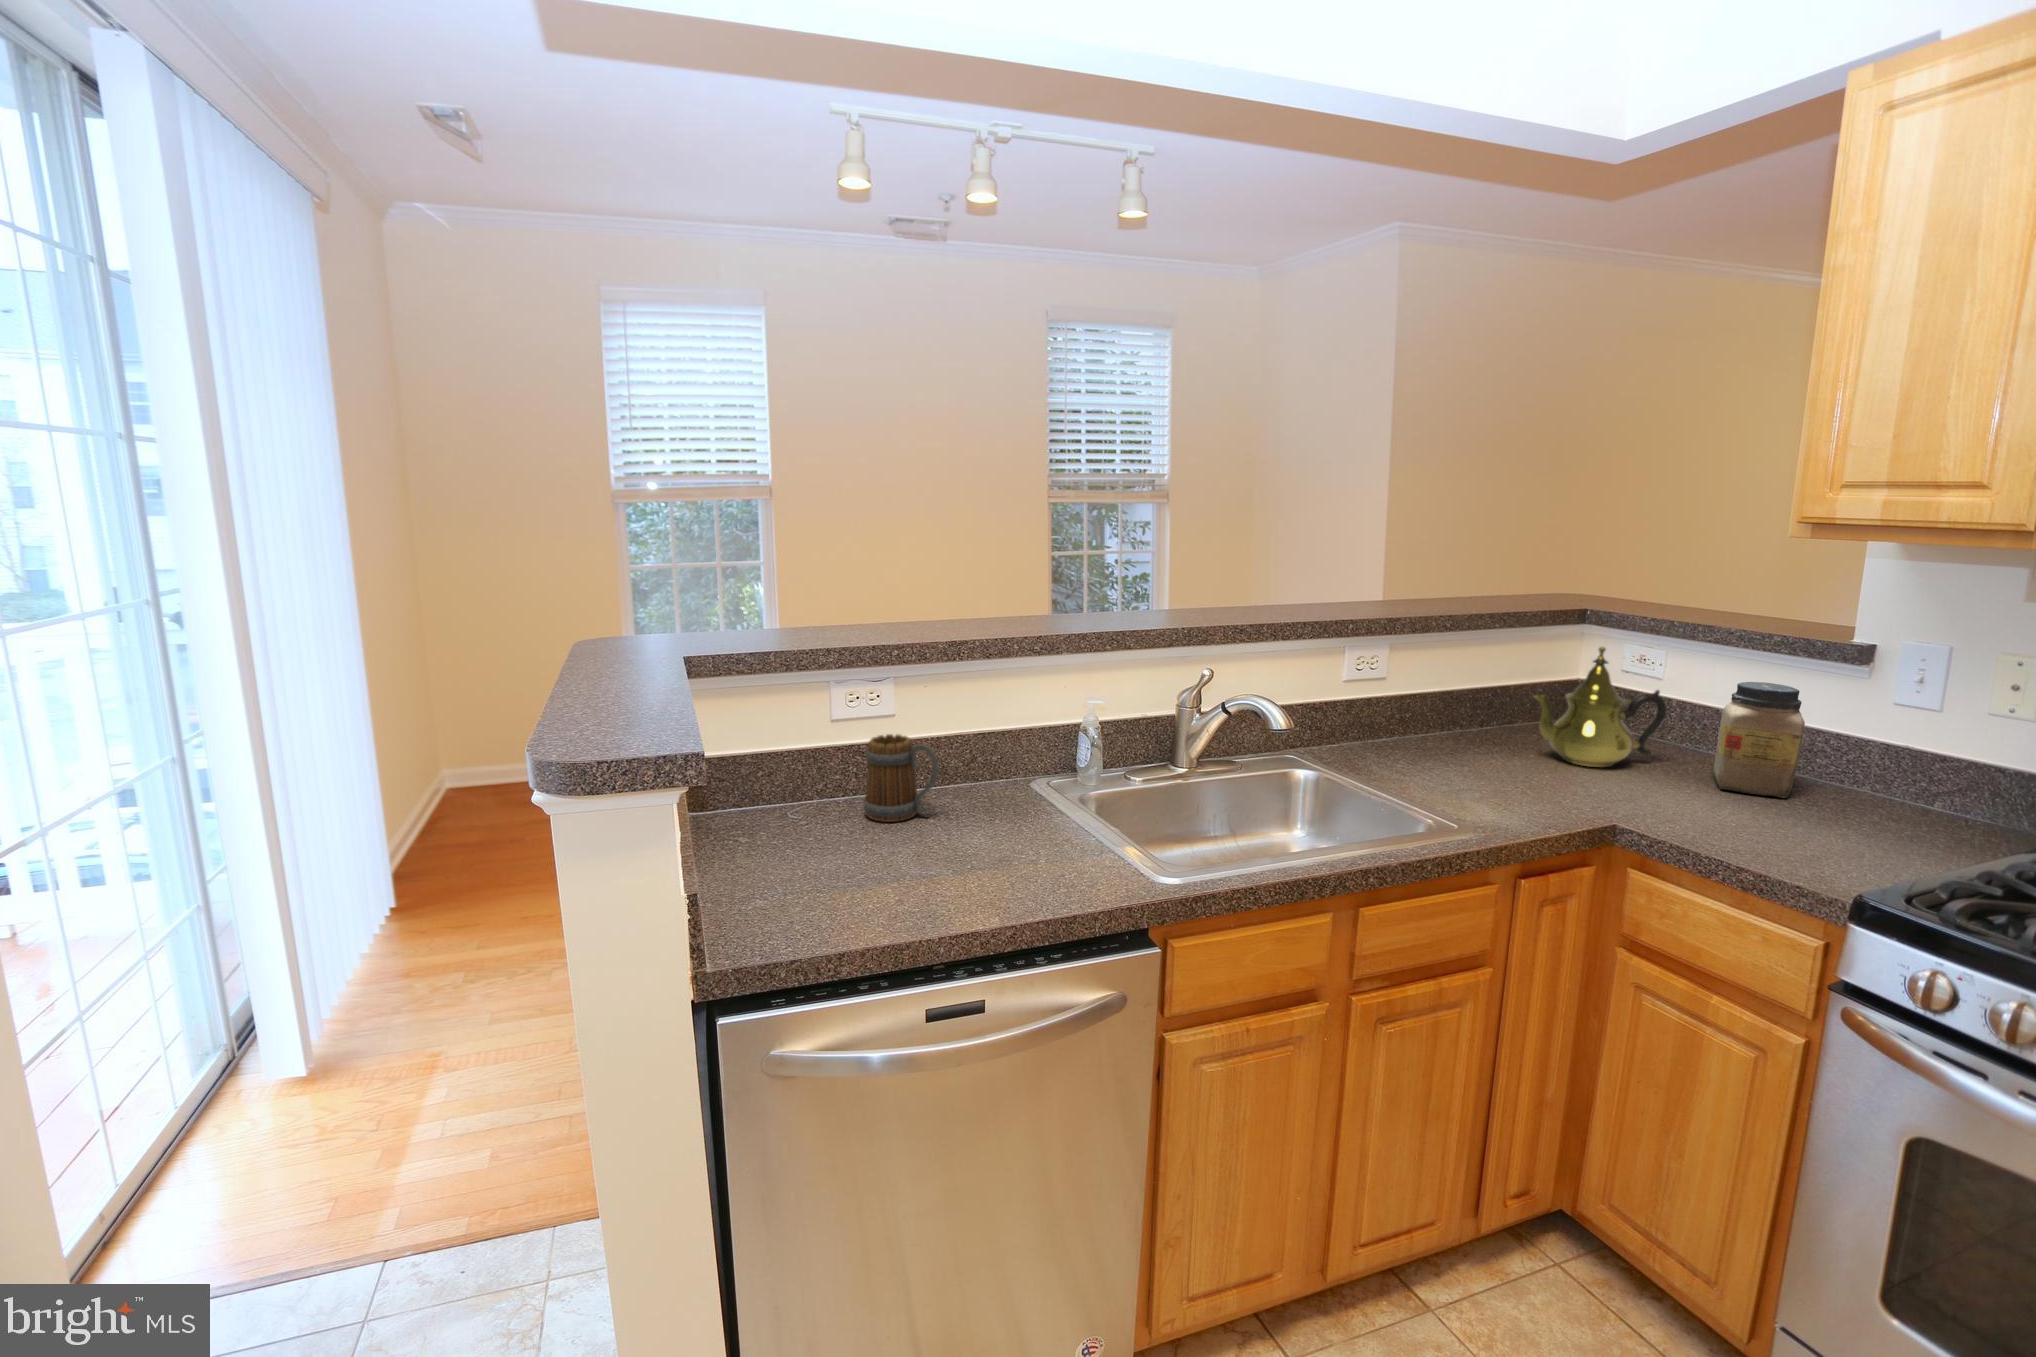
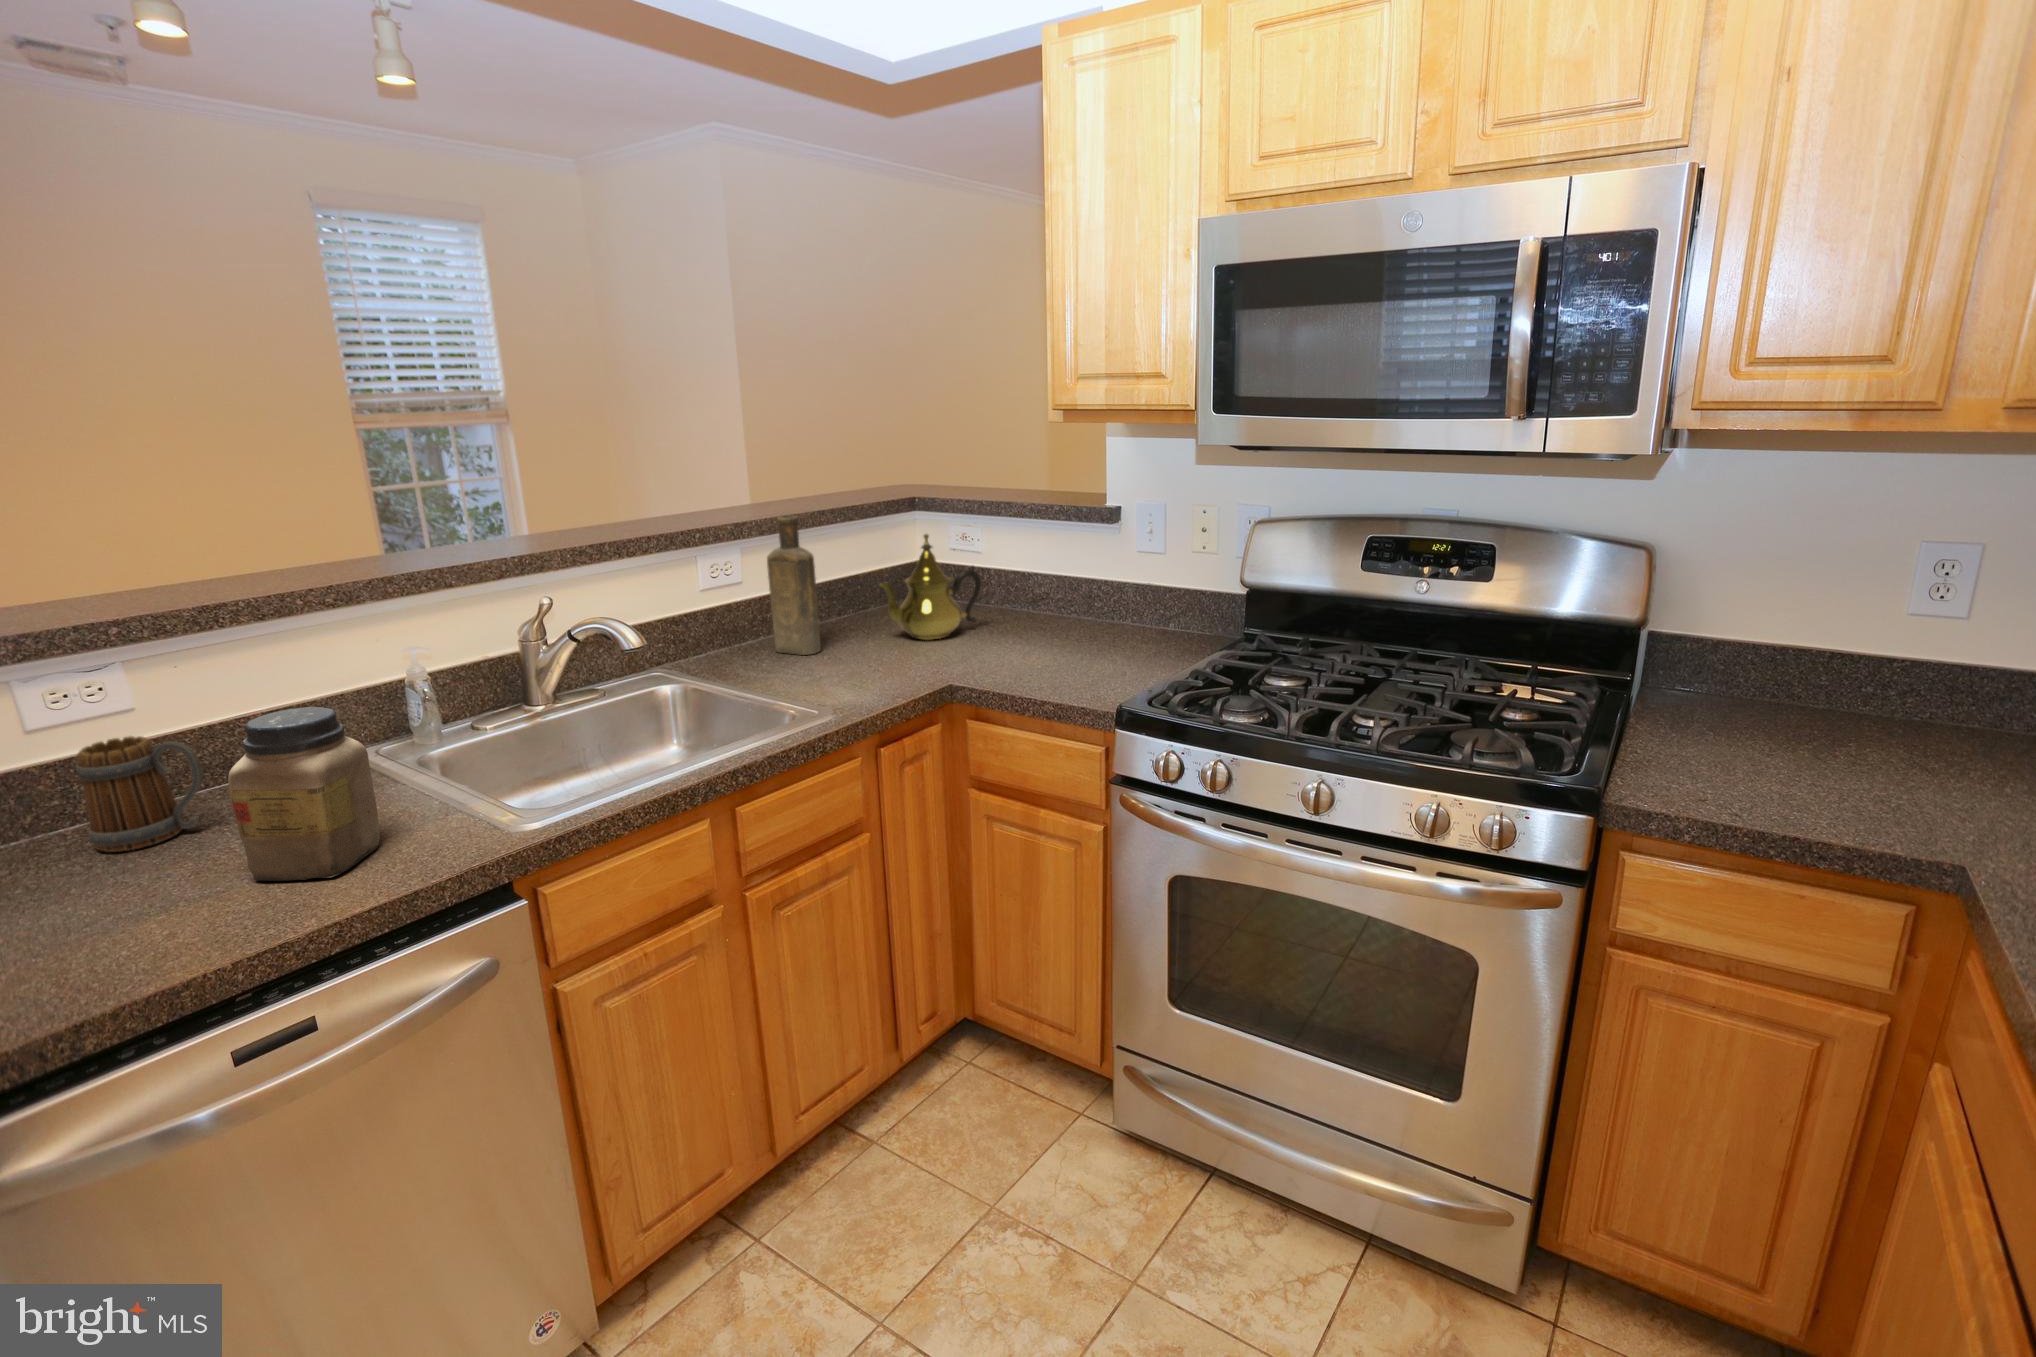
bottle: none [1402,612,1463,759] -> present [767,515,821,655]
jar: present [1713,682,1805,798] -> present [228,707,380,881]

